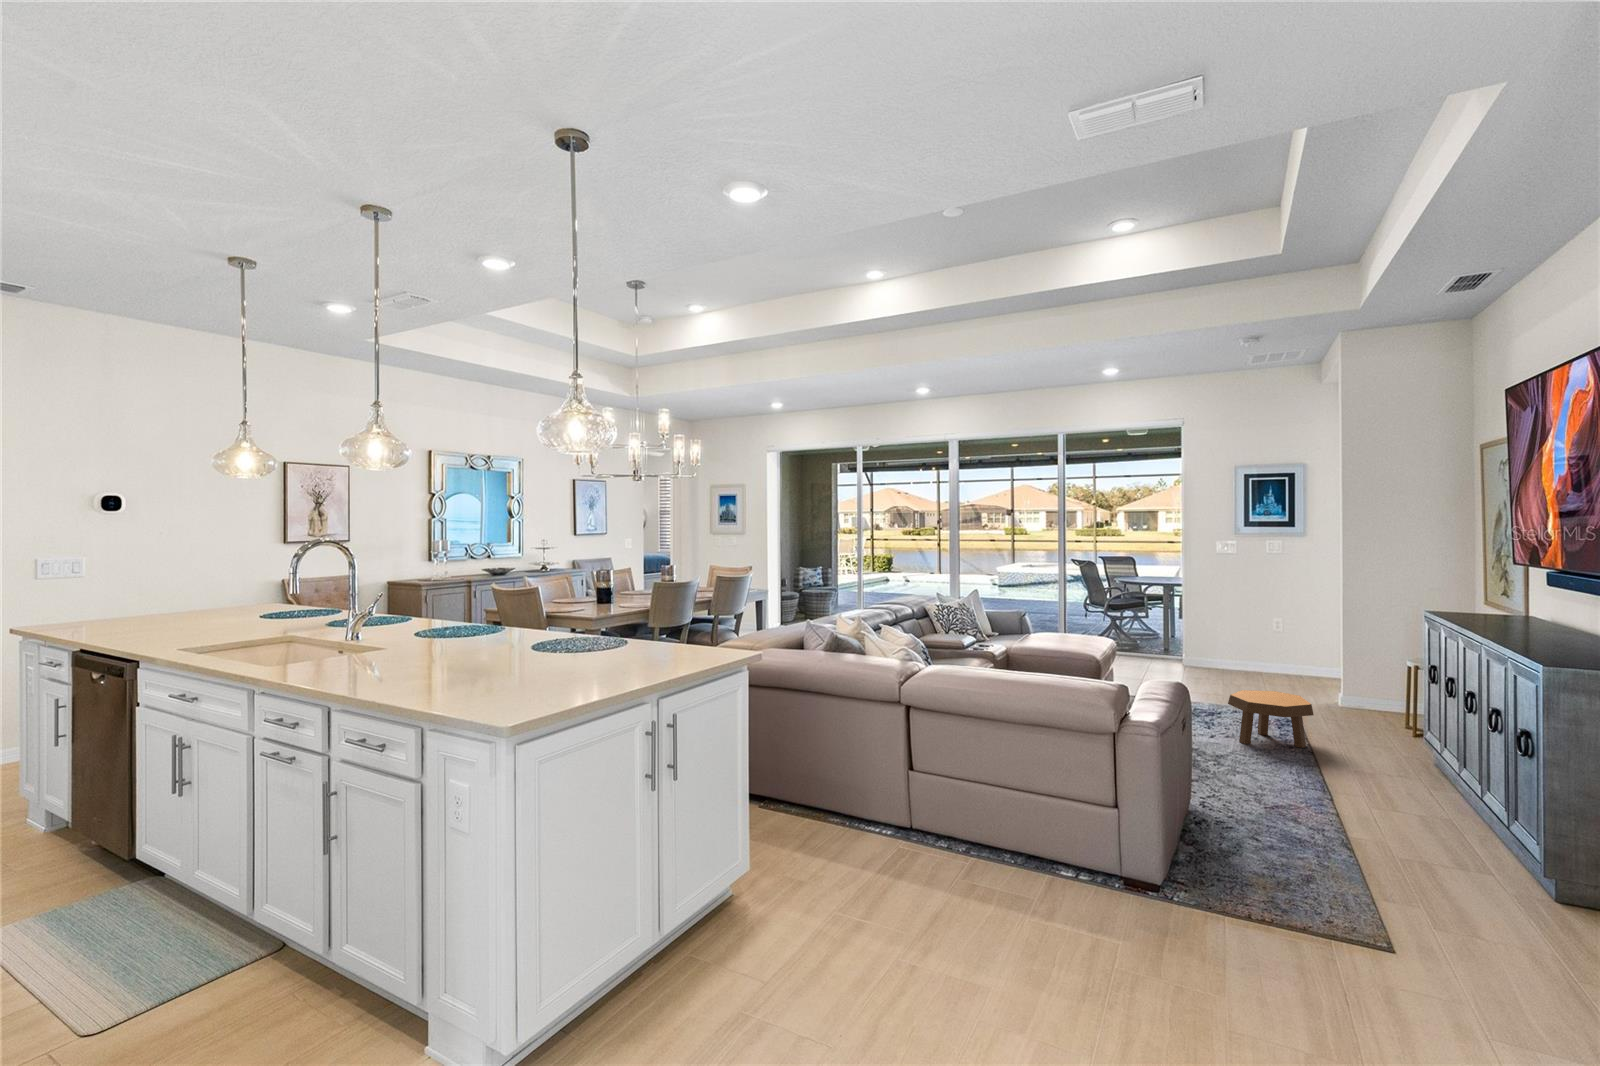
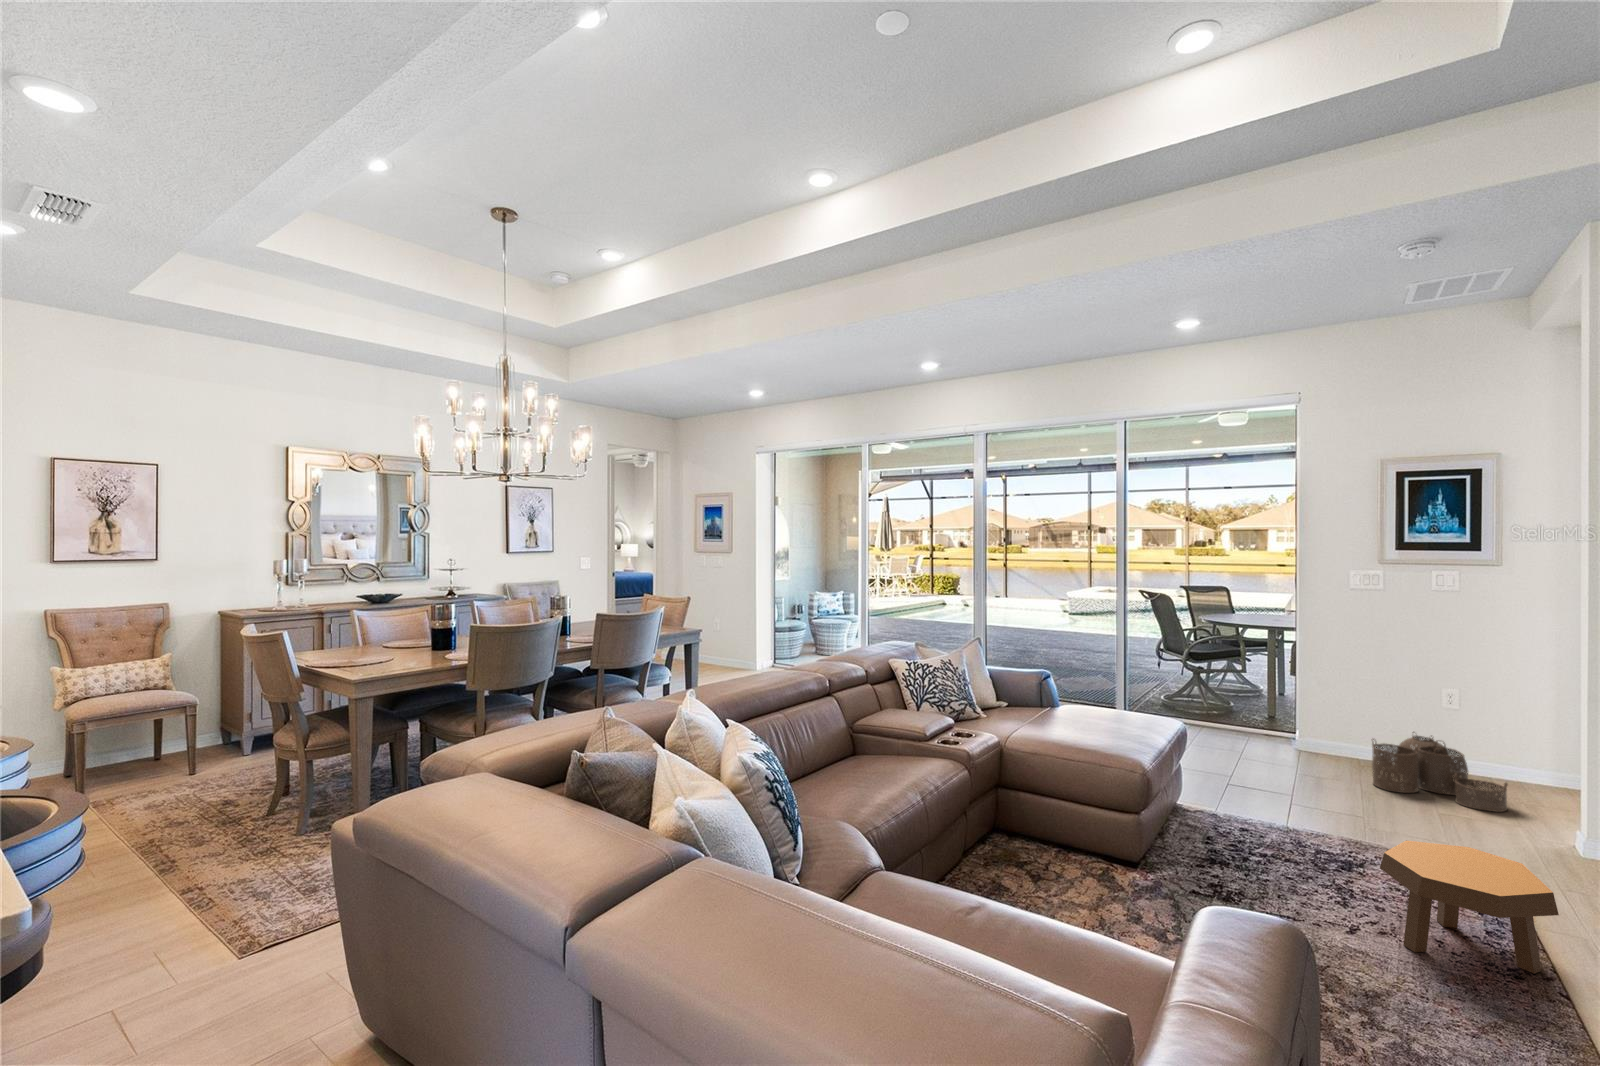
woven basket: none [1227,647,1305,690] -> present [1372,732,1508,812]

